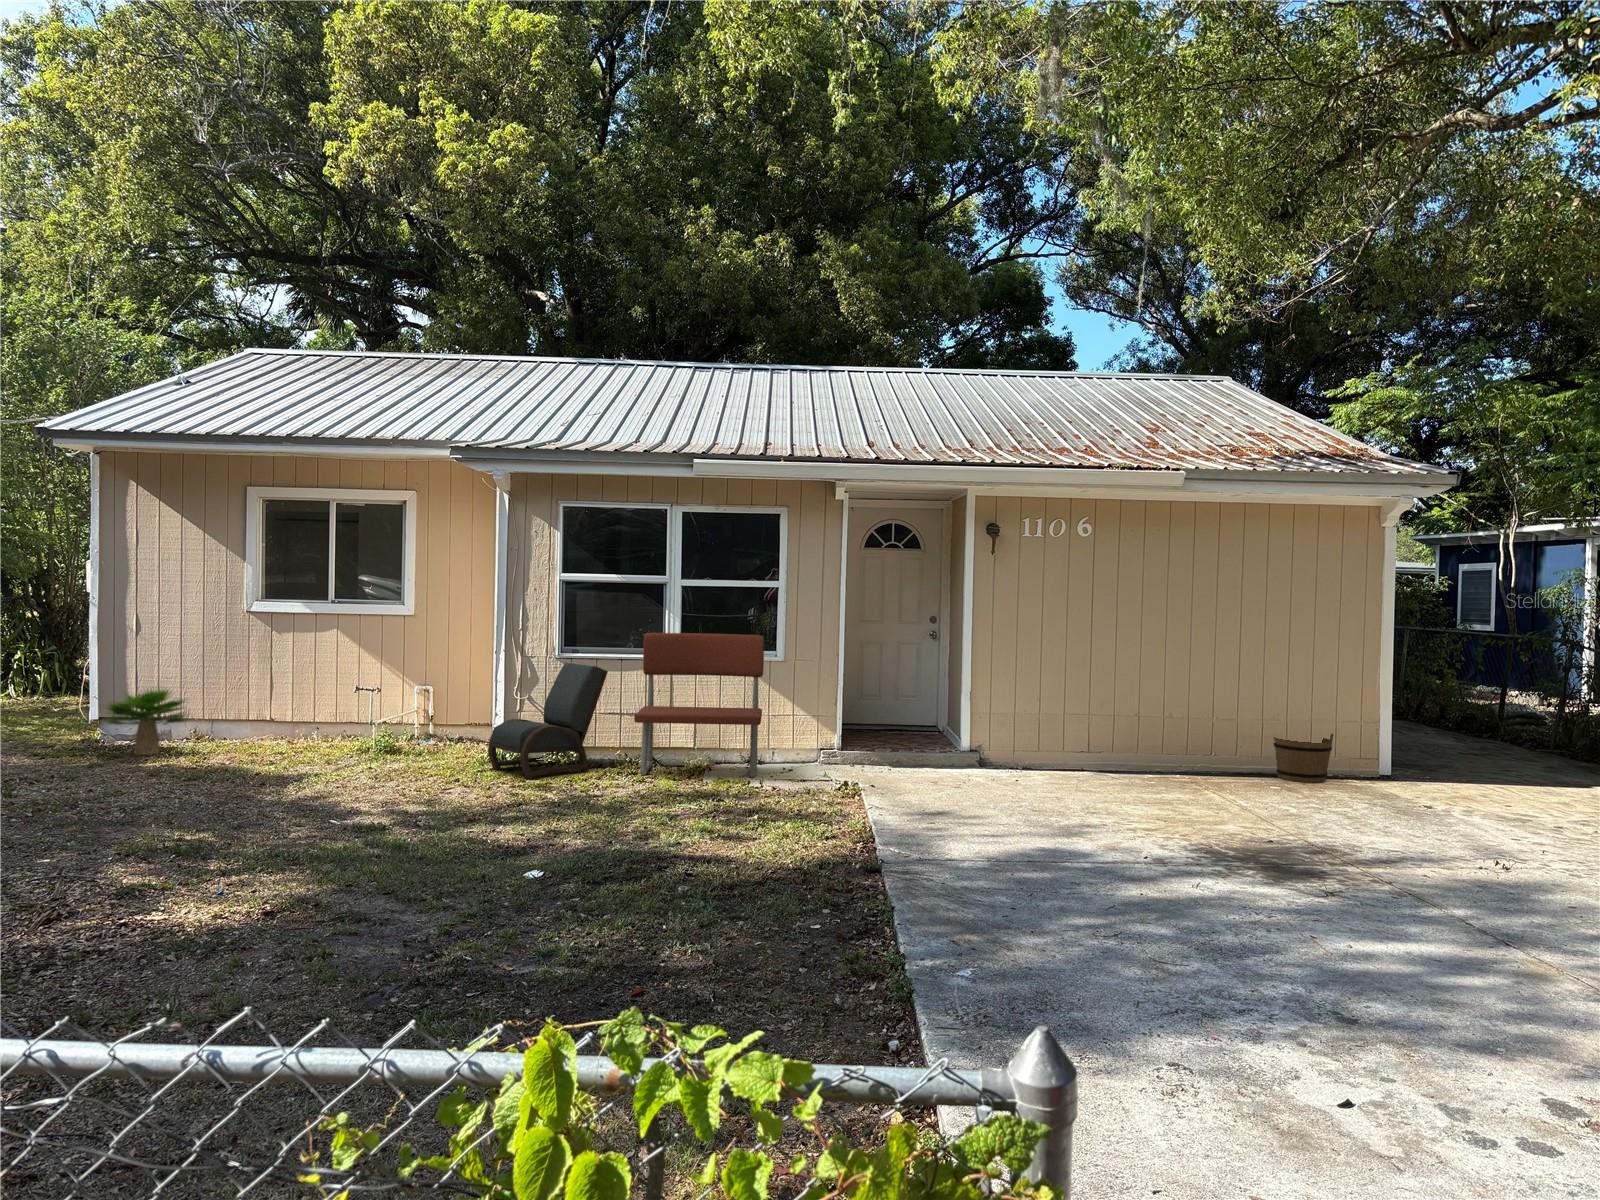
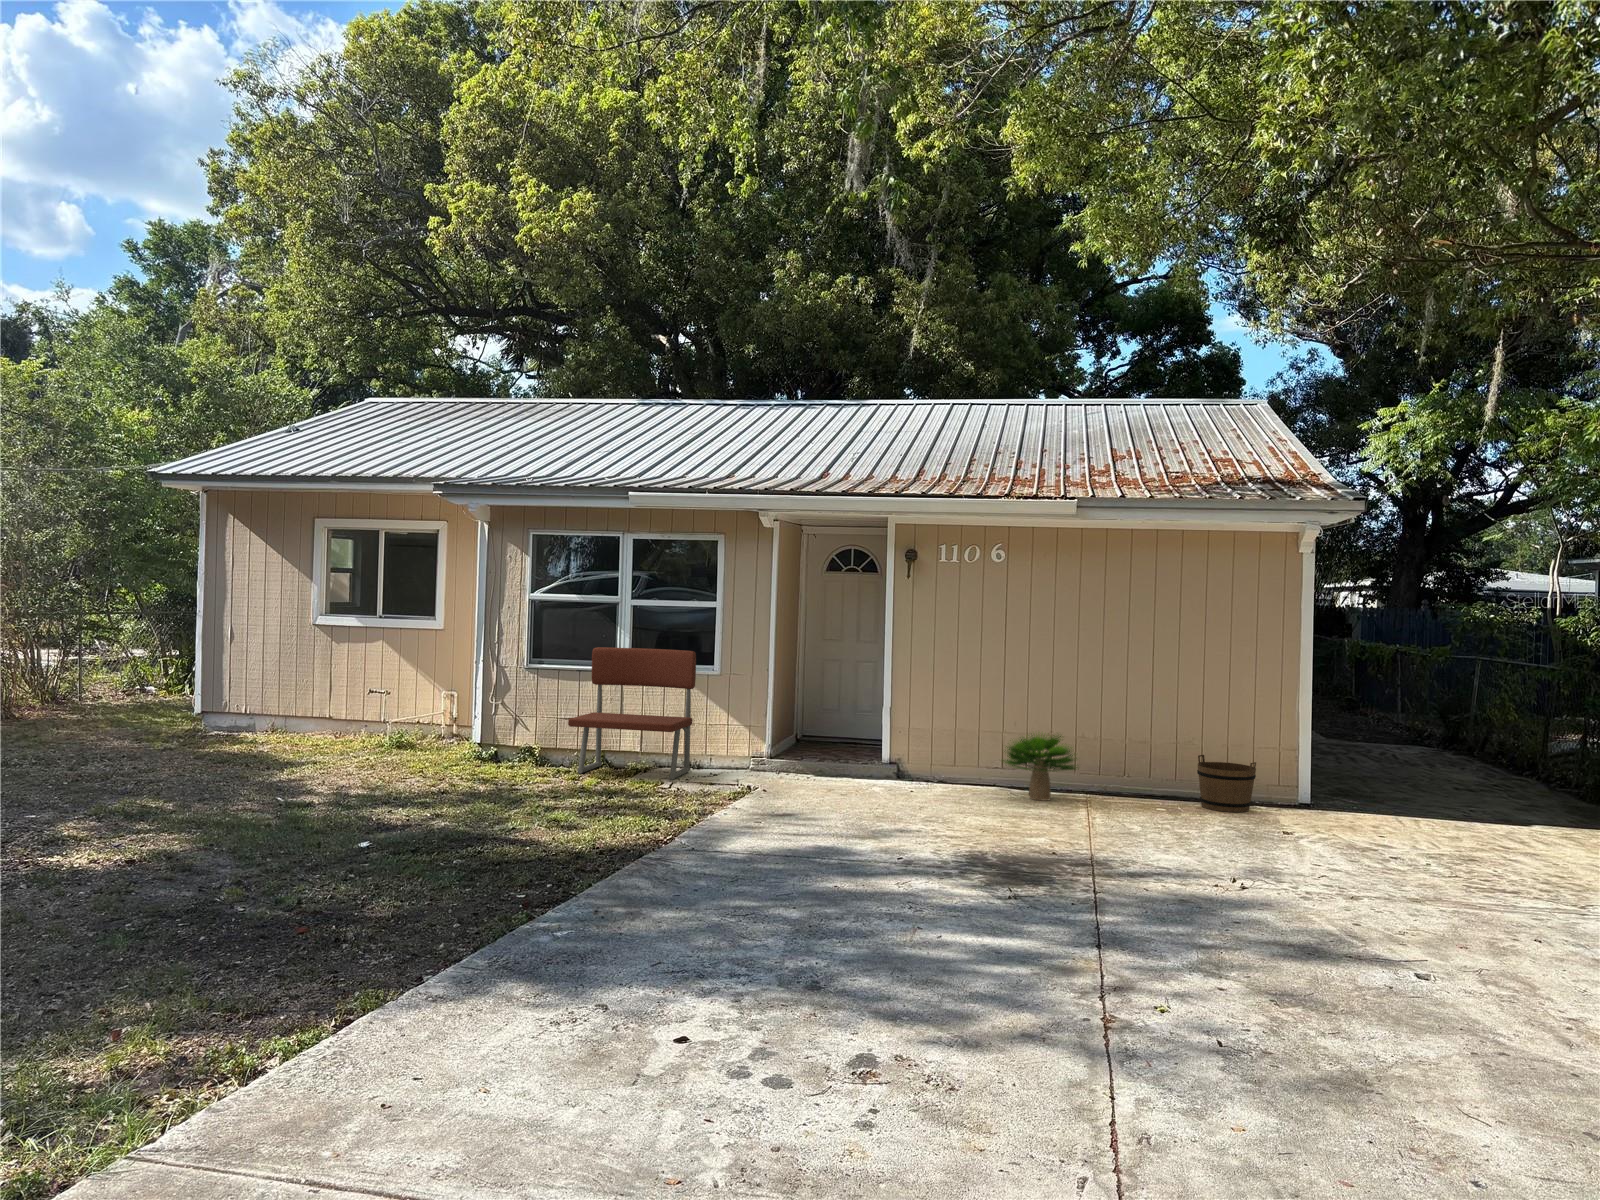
lounge chair: present [488,663,608,779] -> none [461,673,561,772]
potted plant: present [104,687,189,755] -> present [1003,735,1077,801]

